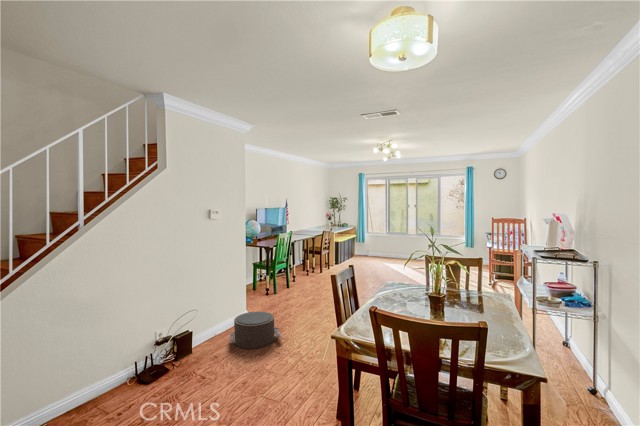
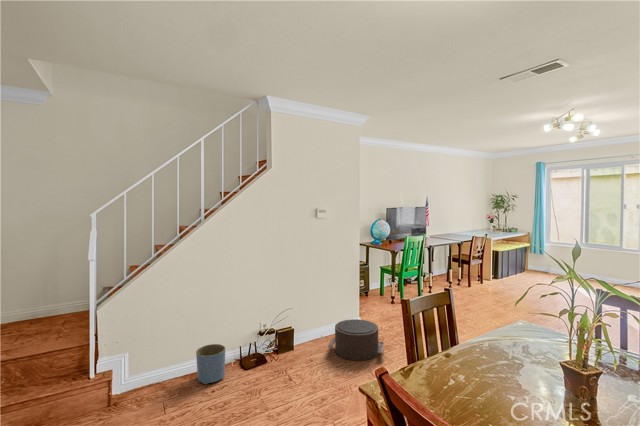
planter: none [90,362,127,409] -> present [196,344,225,384]

